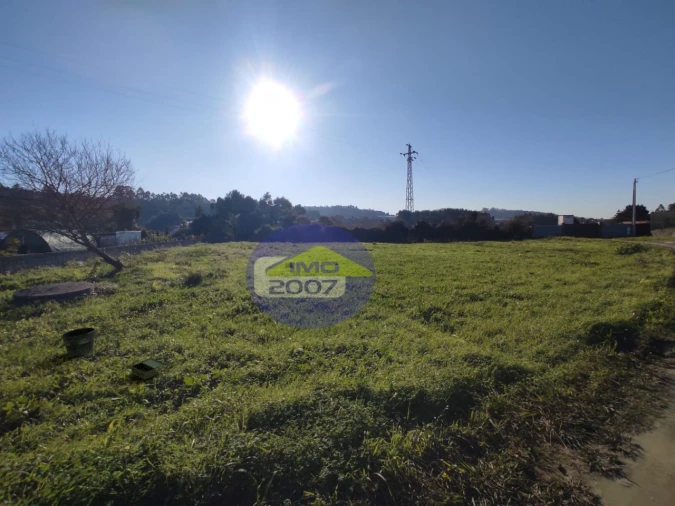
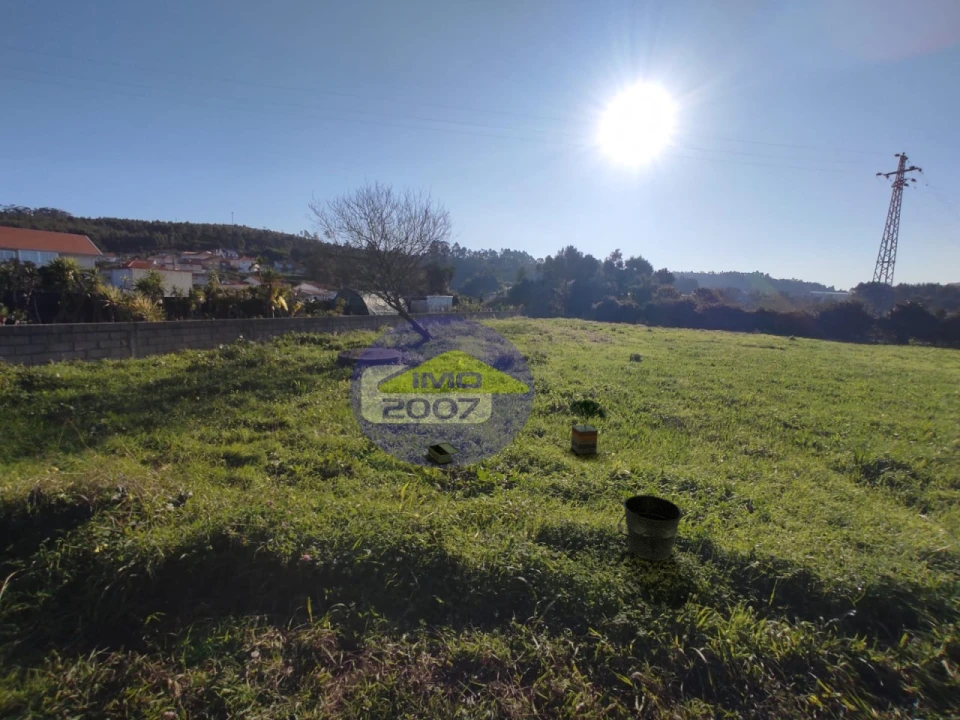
potted tree: none [252,301,282,342] -> present [569,400,607,454]
bucket: present [59,328,95,357] -> present [618,495,682,561]

